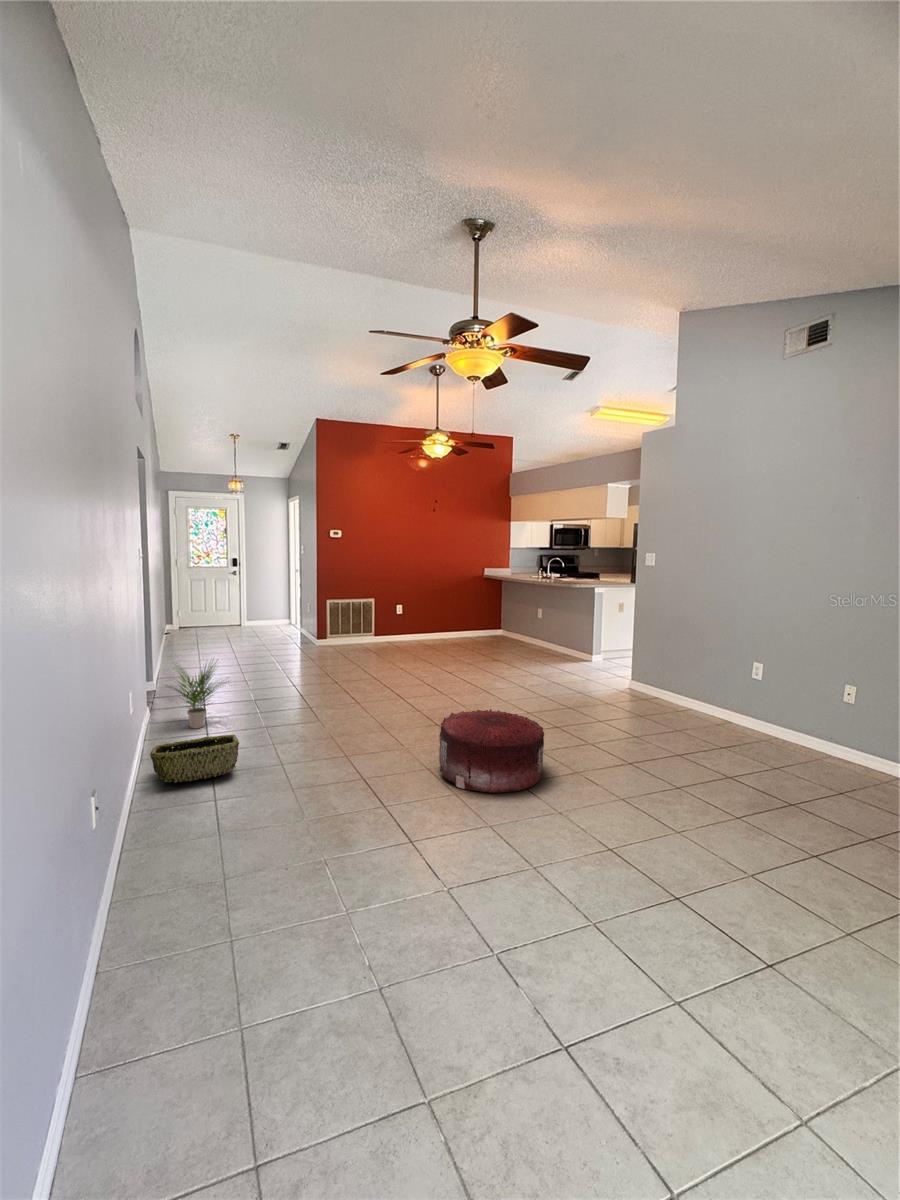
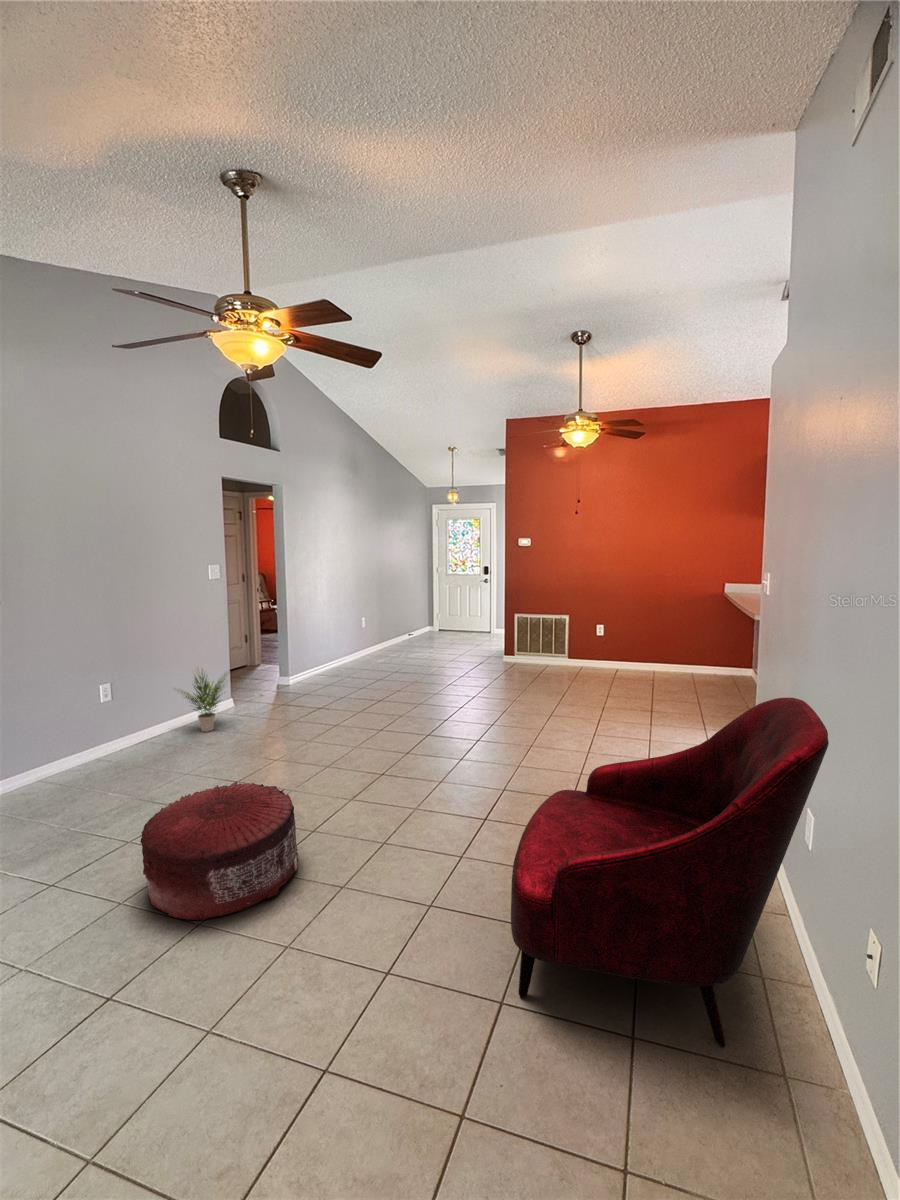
armchair: none [623,605,777,755] -> present [511,698,829,1047]
woven basket: present [150,735,239,783] -> none [40,742,128,784]

